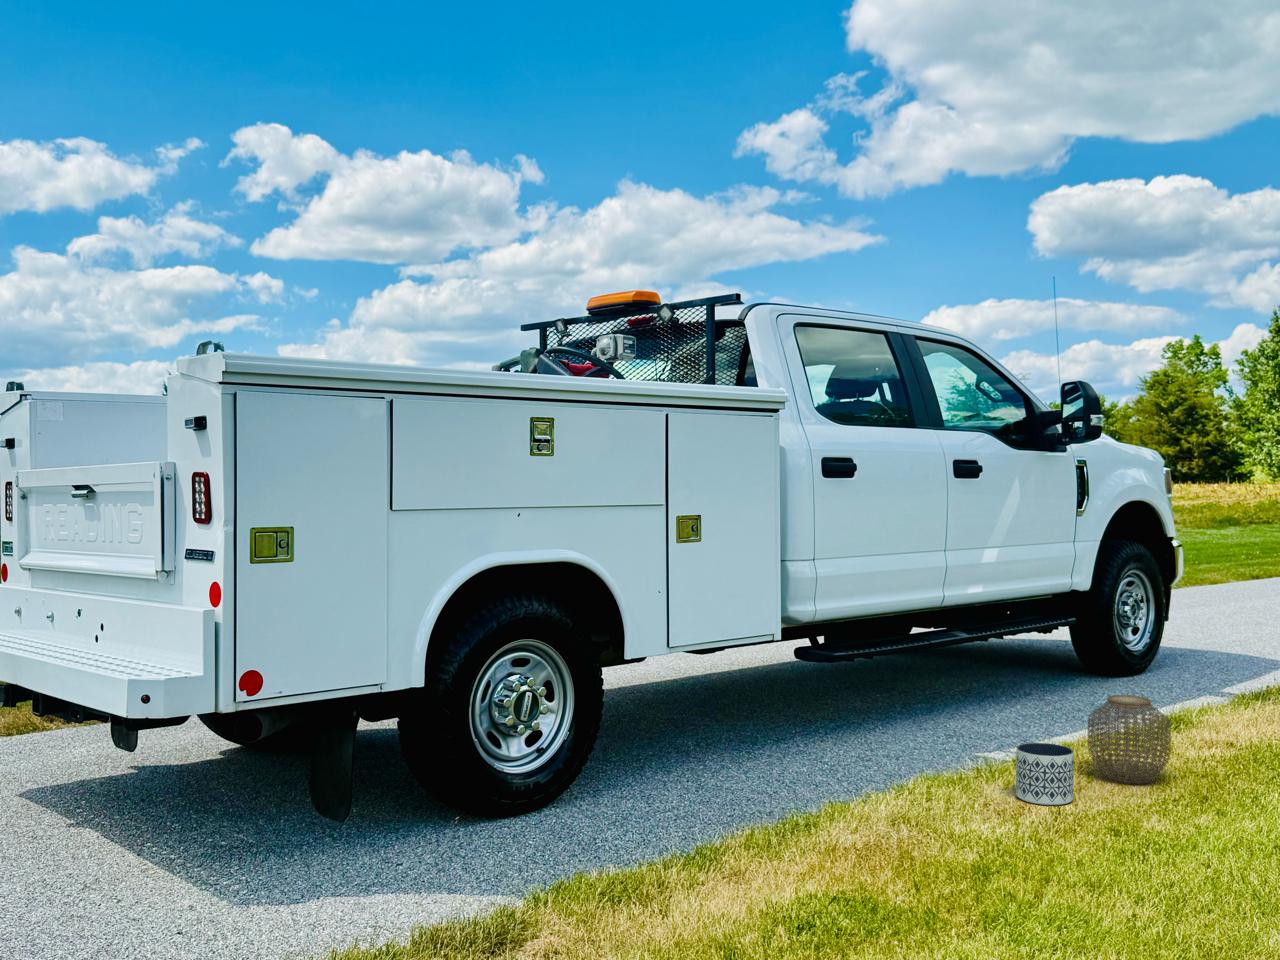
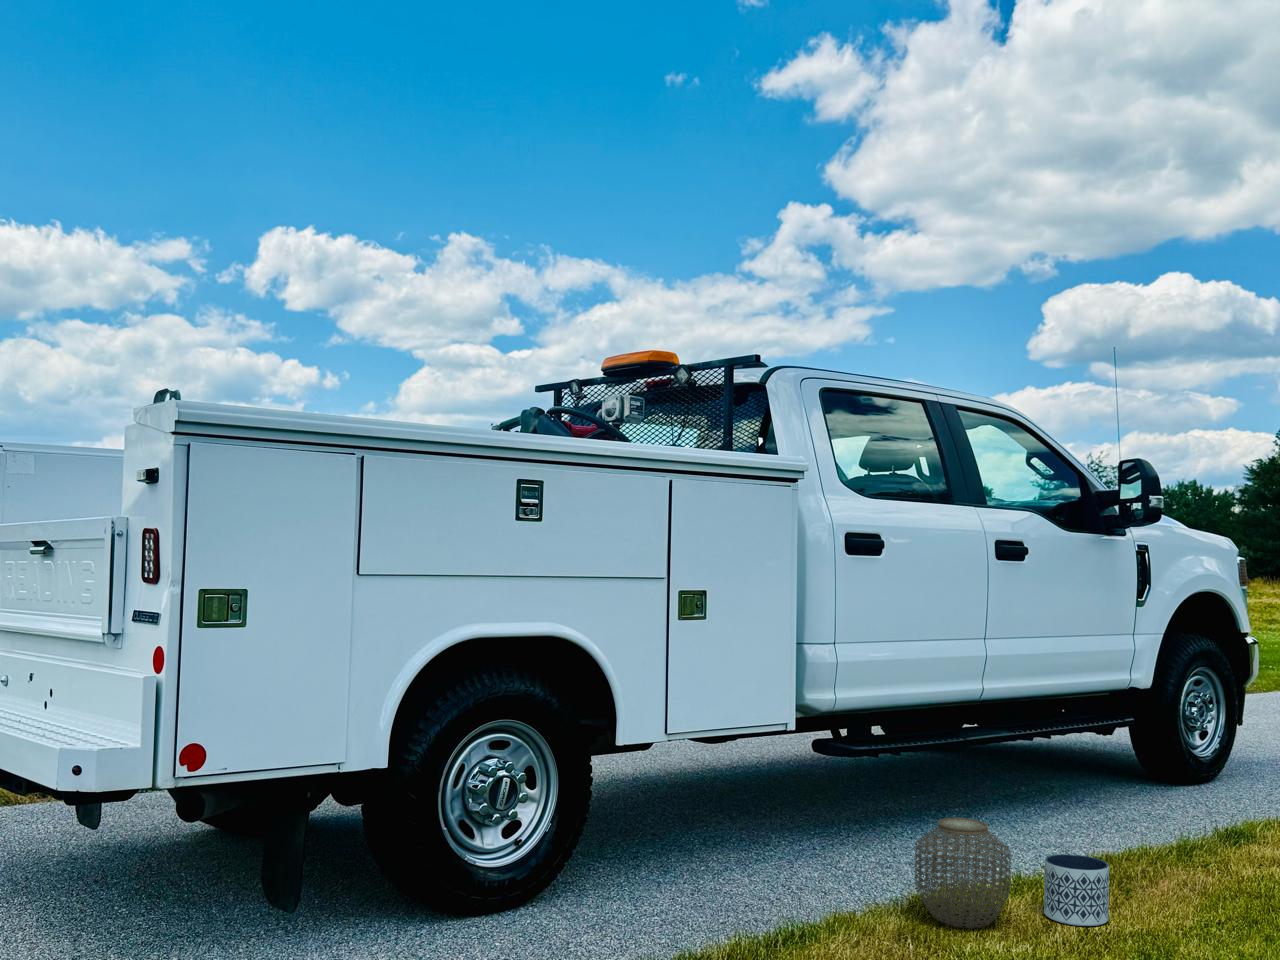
woven basket: present [1088,695,1171,784] -> present [915,818,1011,928]

